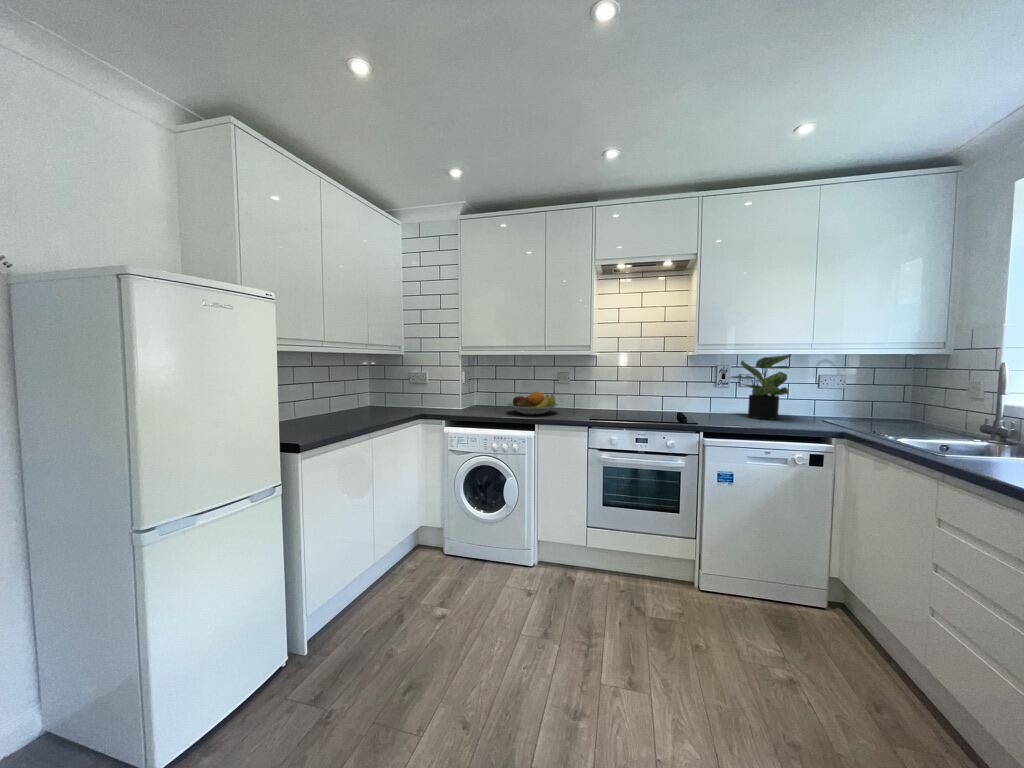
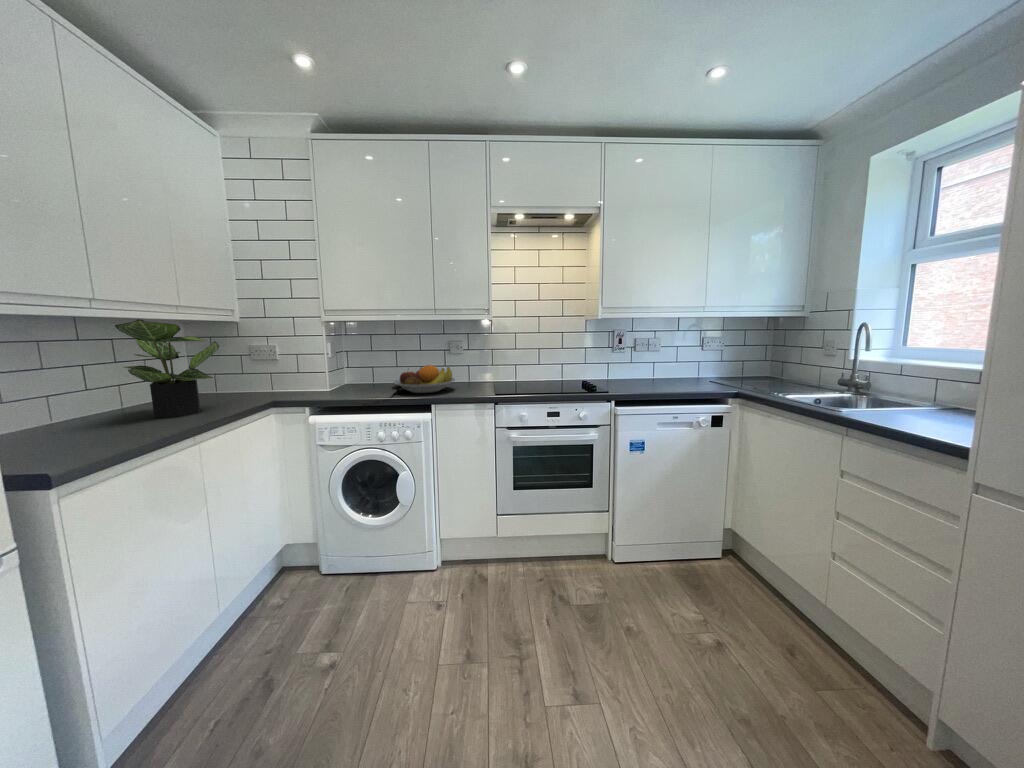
potted plant: present [730,354,791,420] -> present [115,320,219,418]

